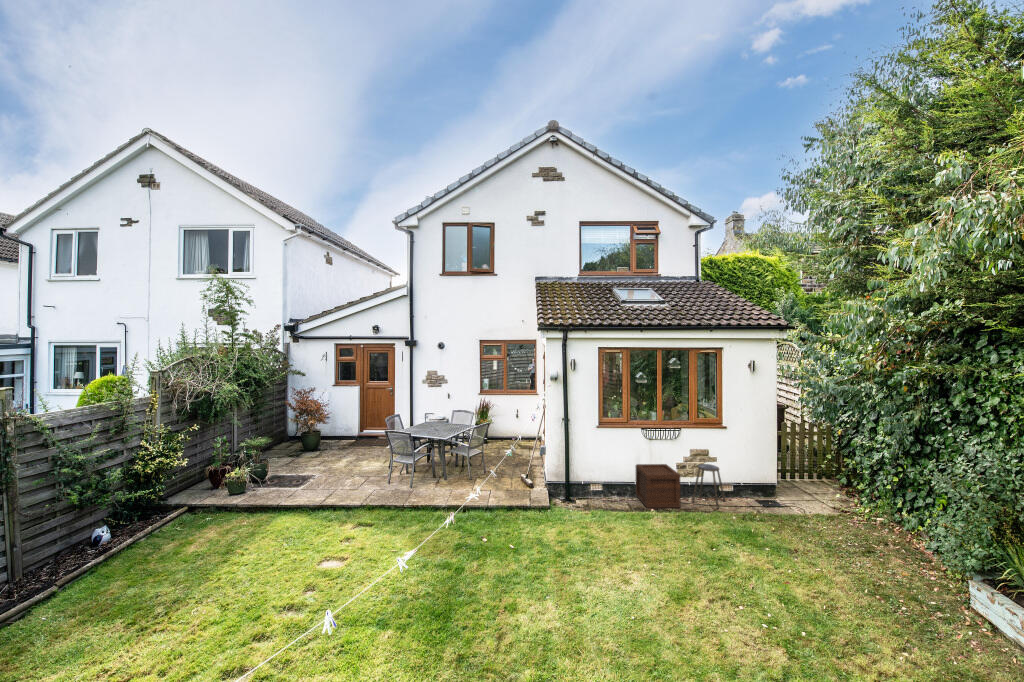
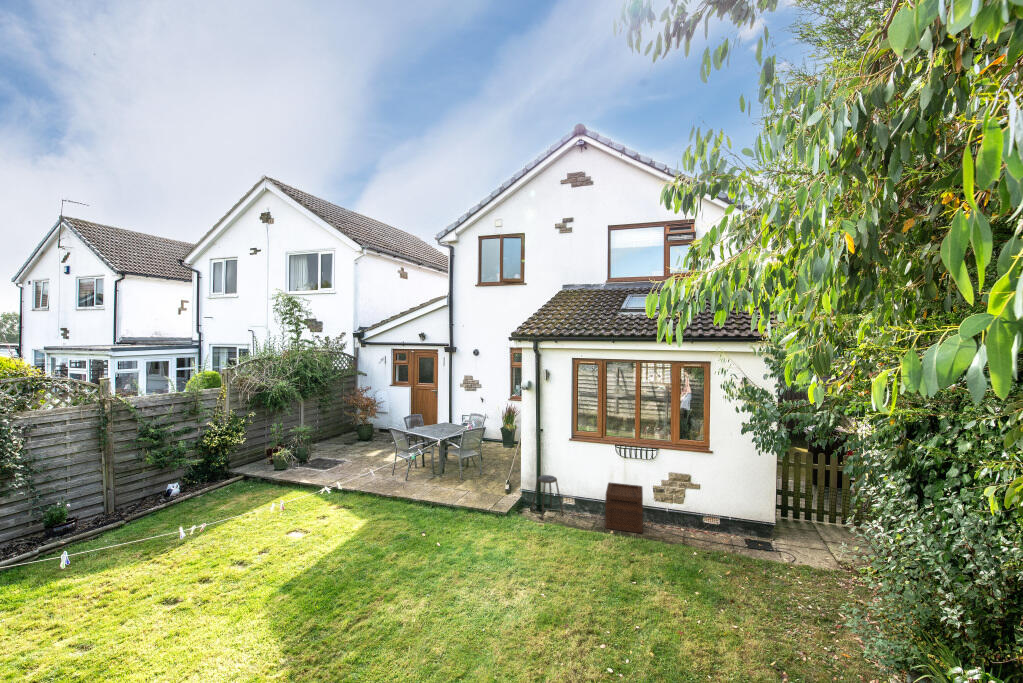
stool: present [692,464,725,509] -> present [531,475,564,520]

